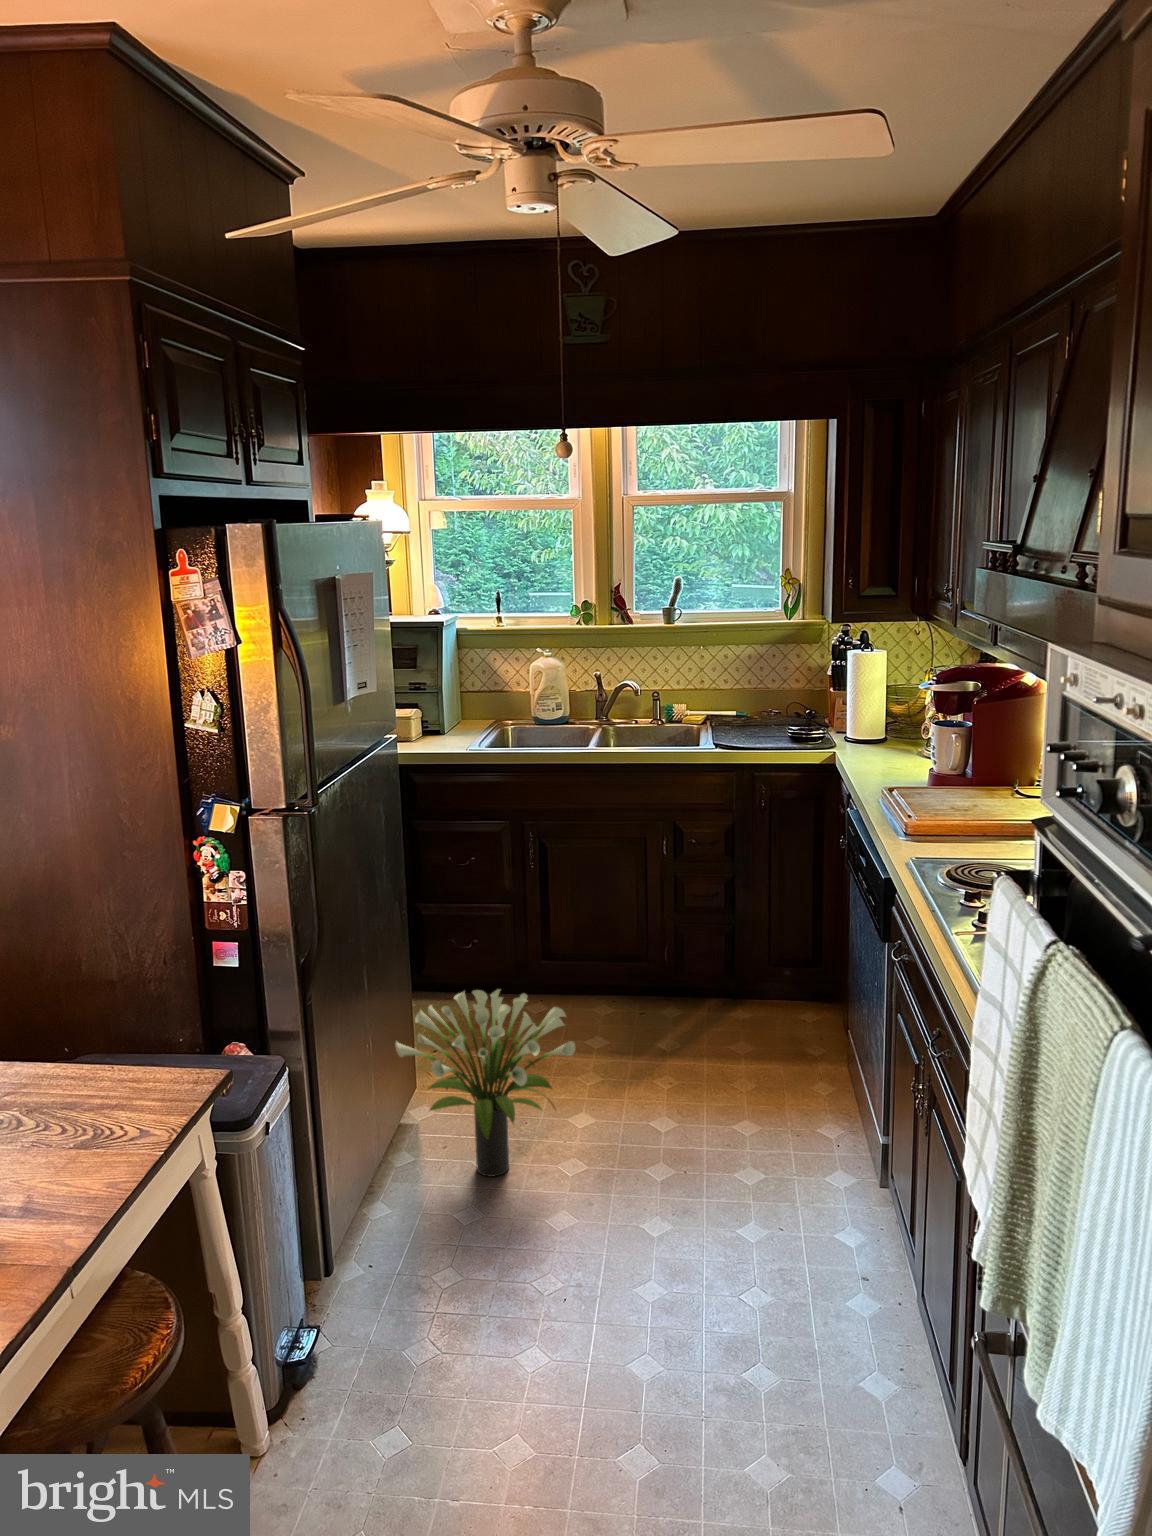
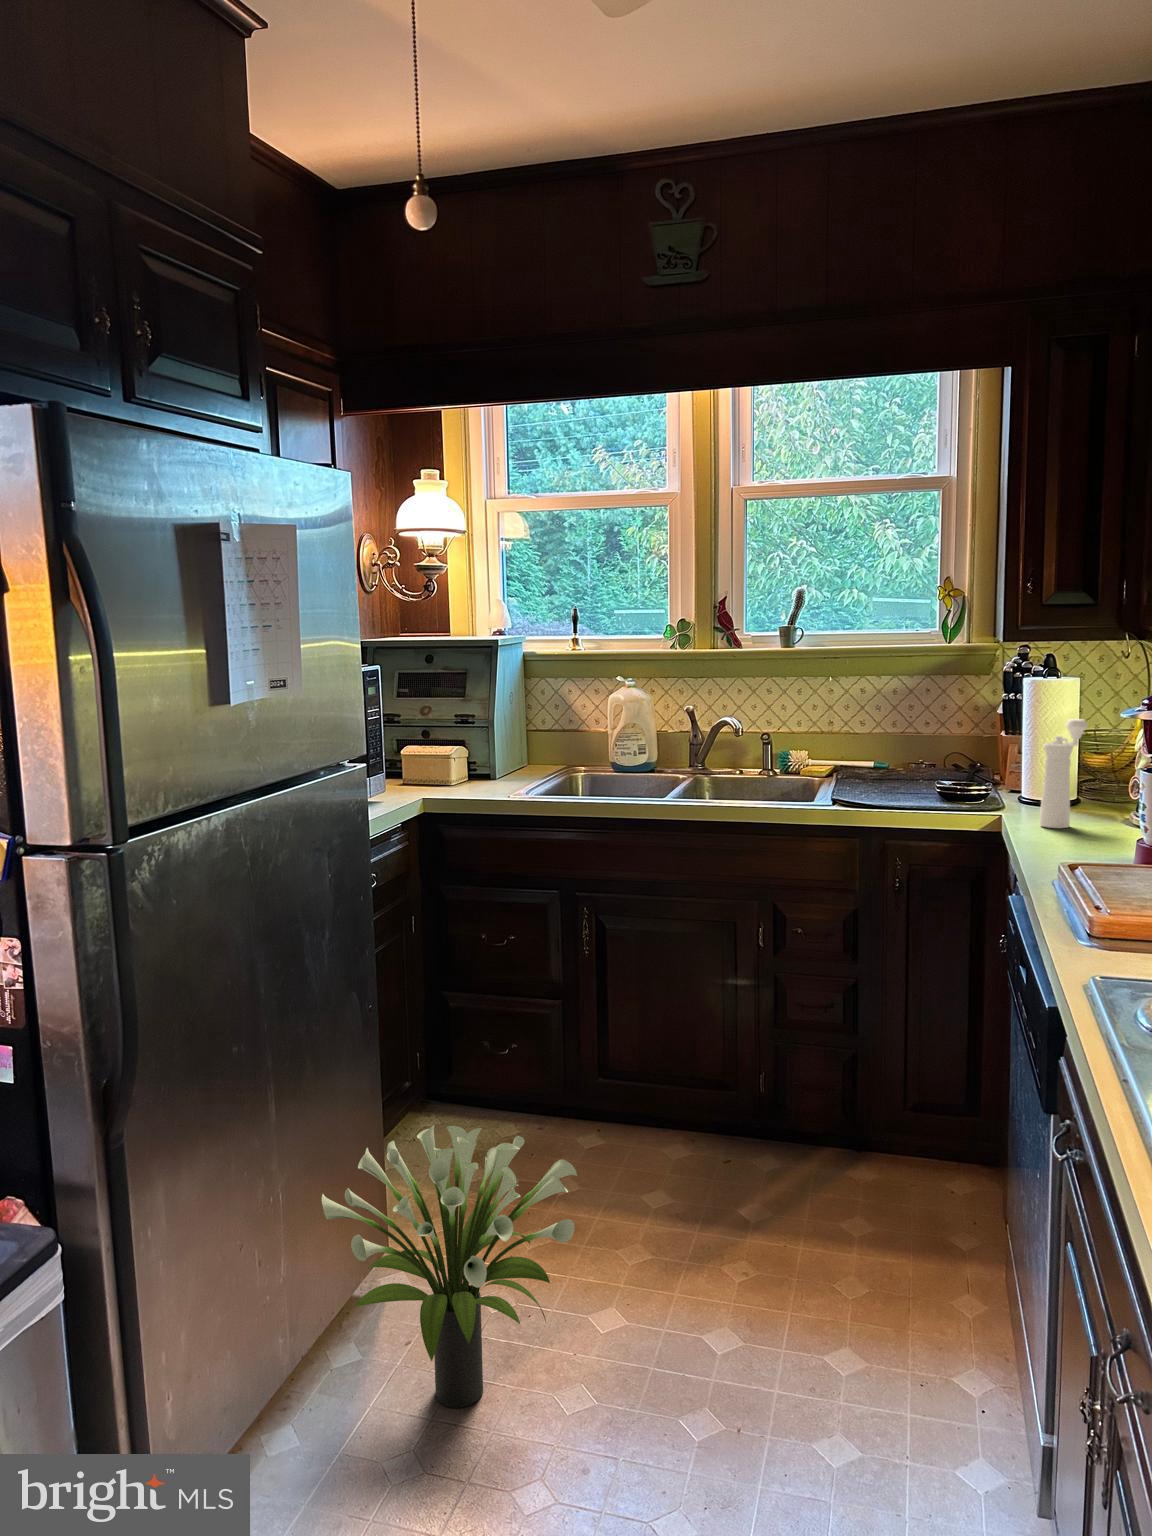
pepper mill: none [862,684,893,762] -> present [1040,719,1088,828]

